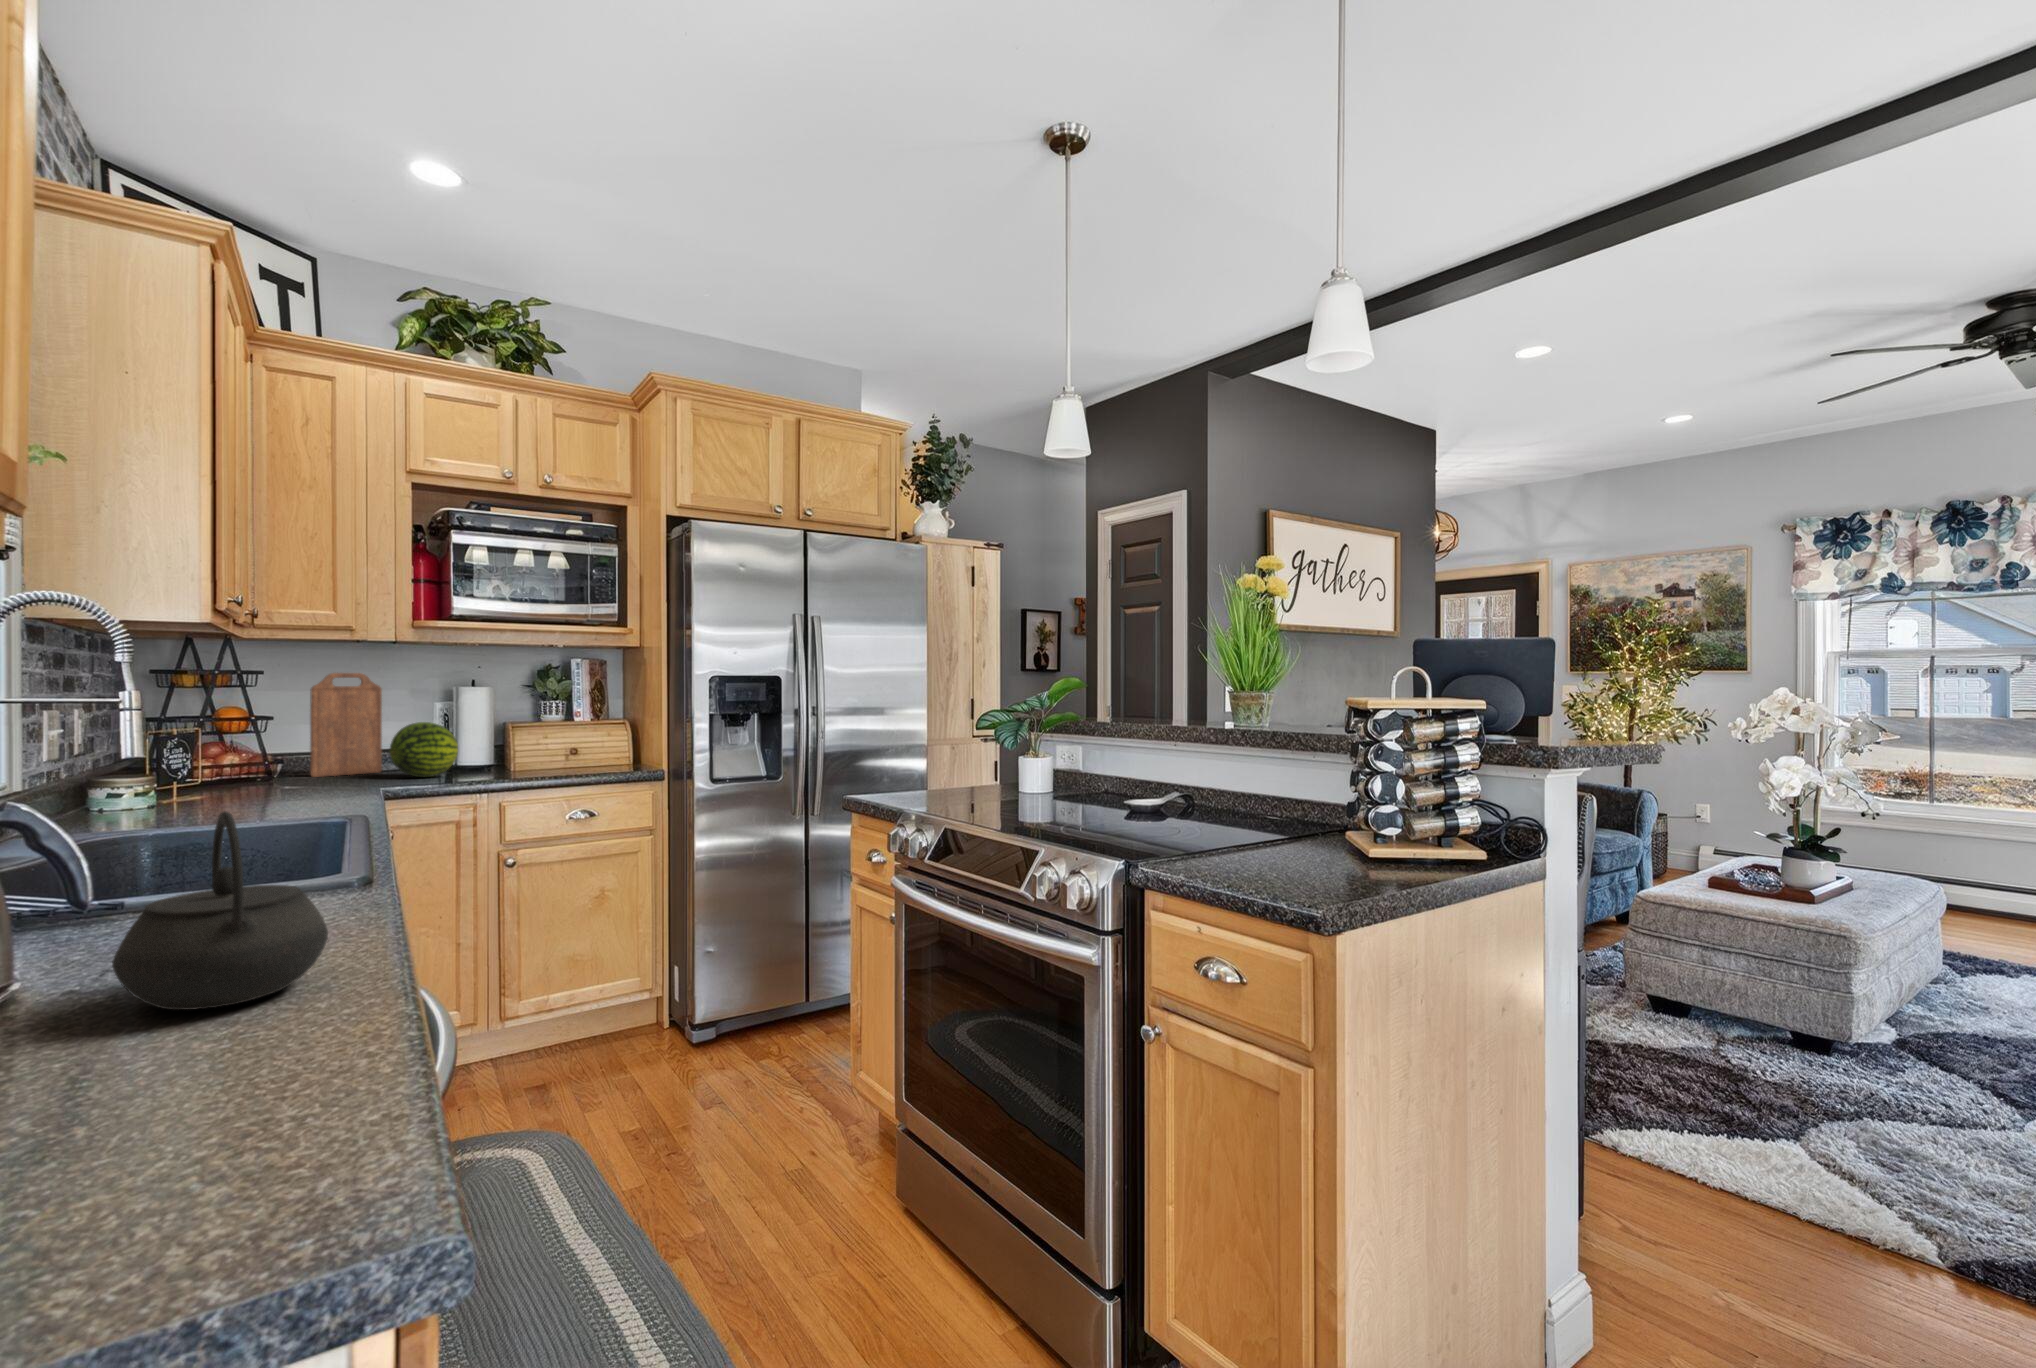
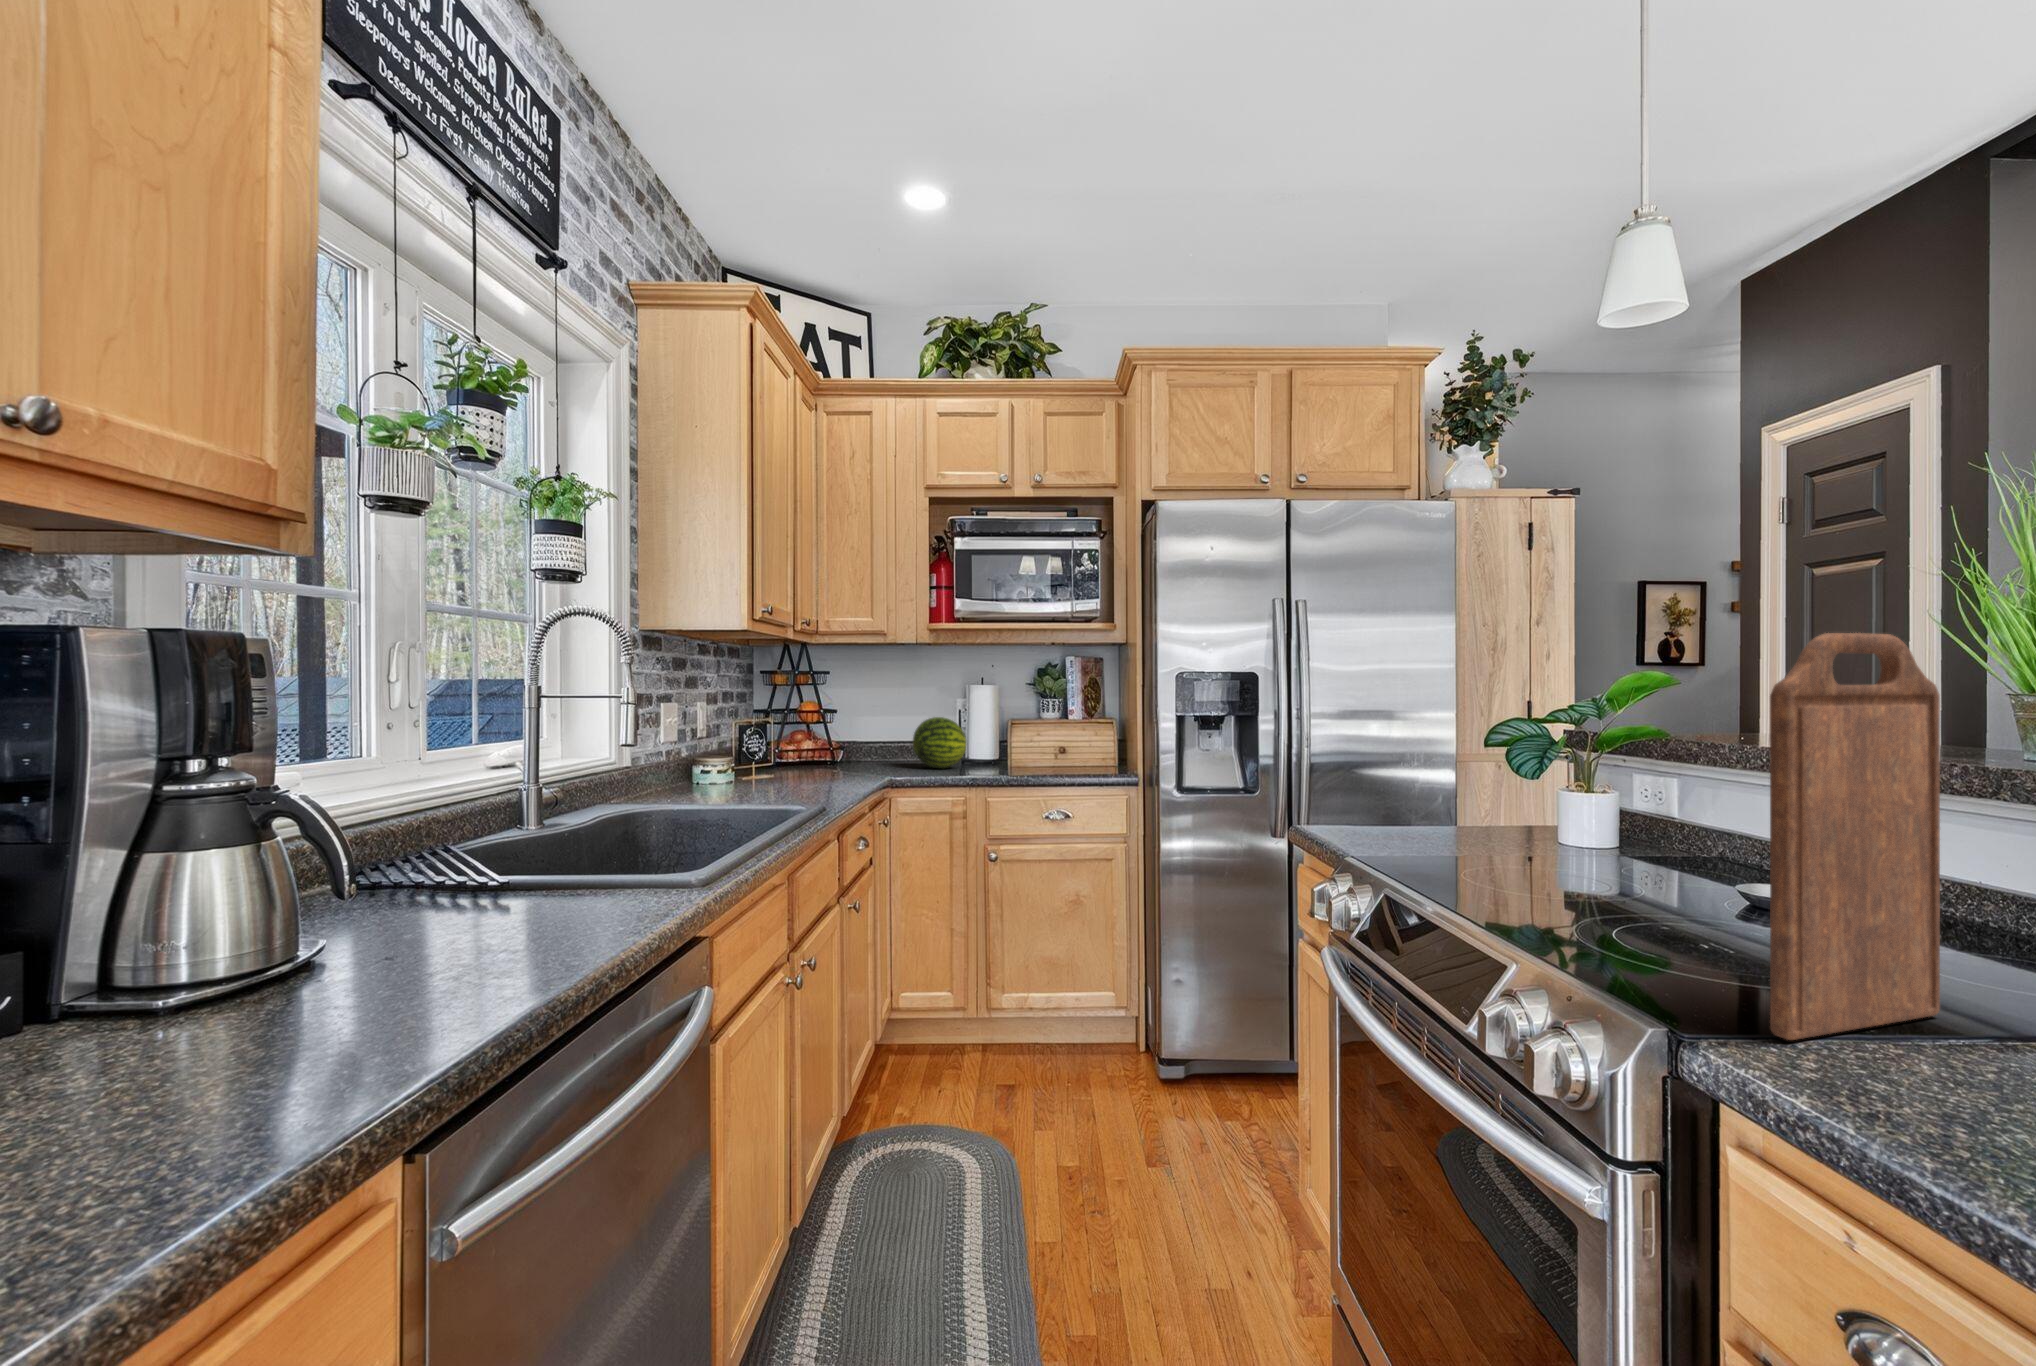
cutting board: present [310,673,382,777] -> present [1770,633,1940,1040]
kettle: present [112,811,328,1010] -> none [239,819,458,1037]

